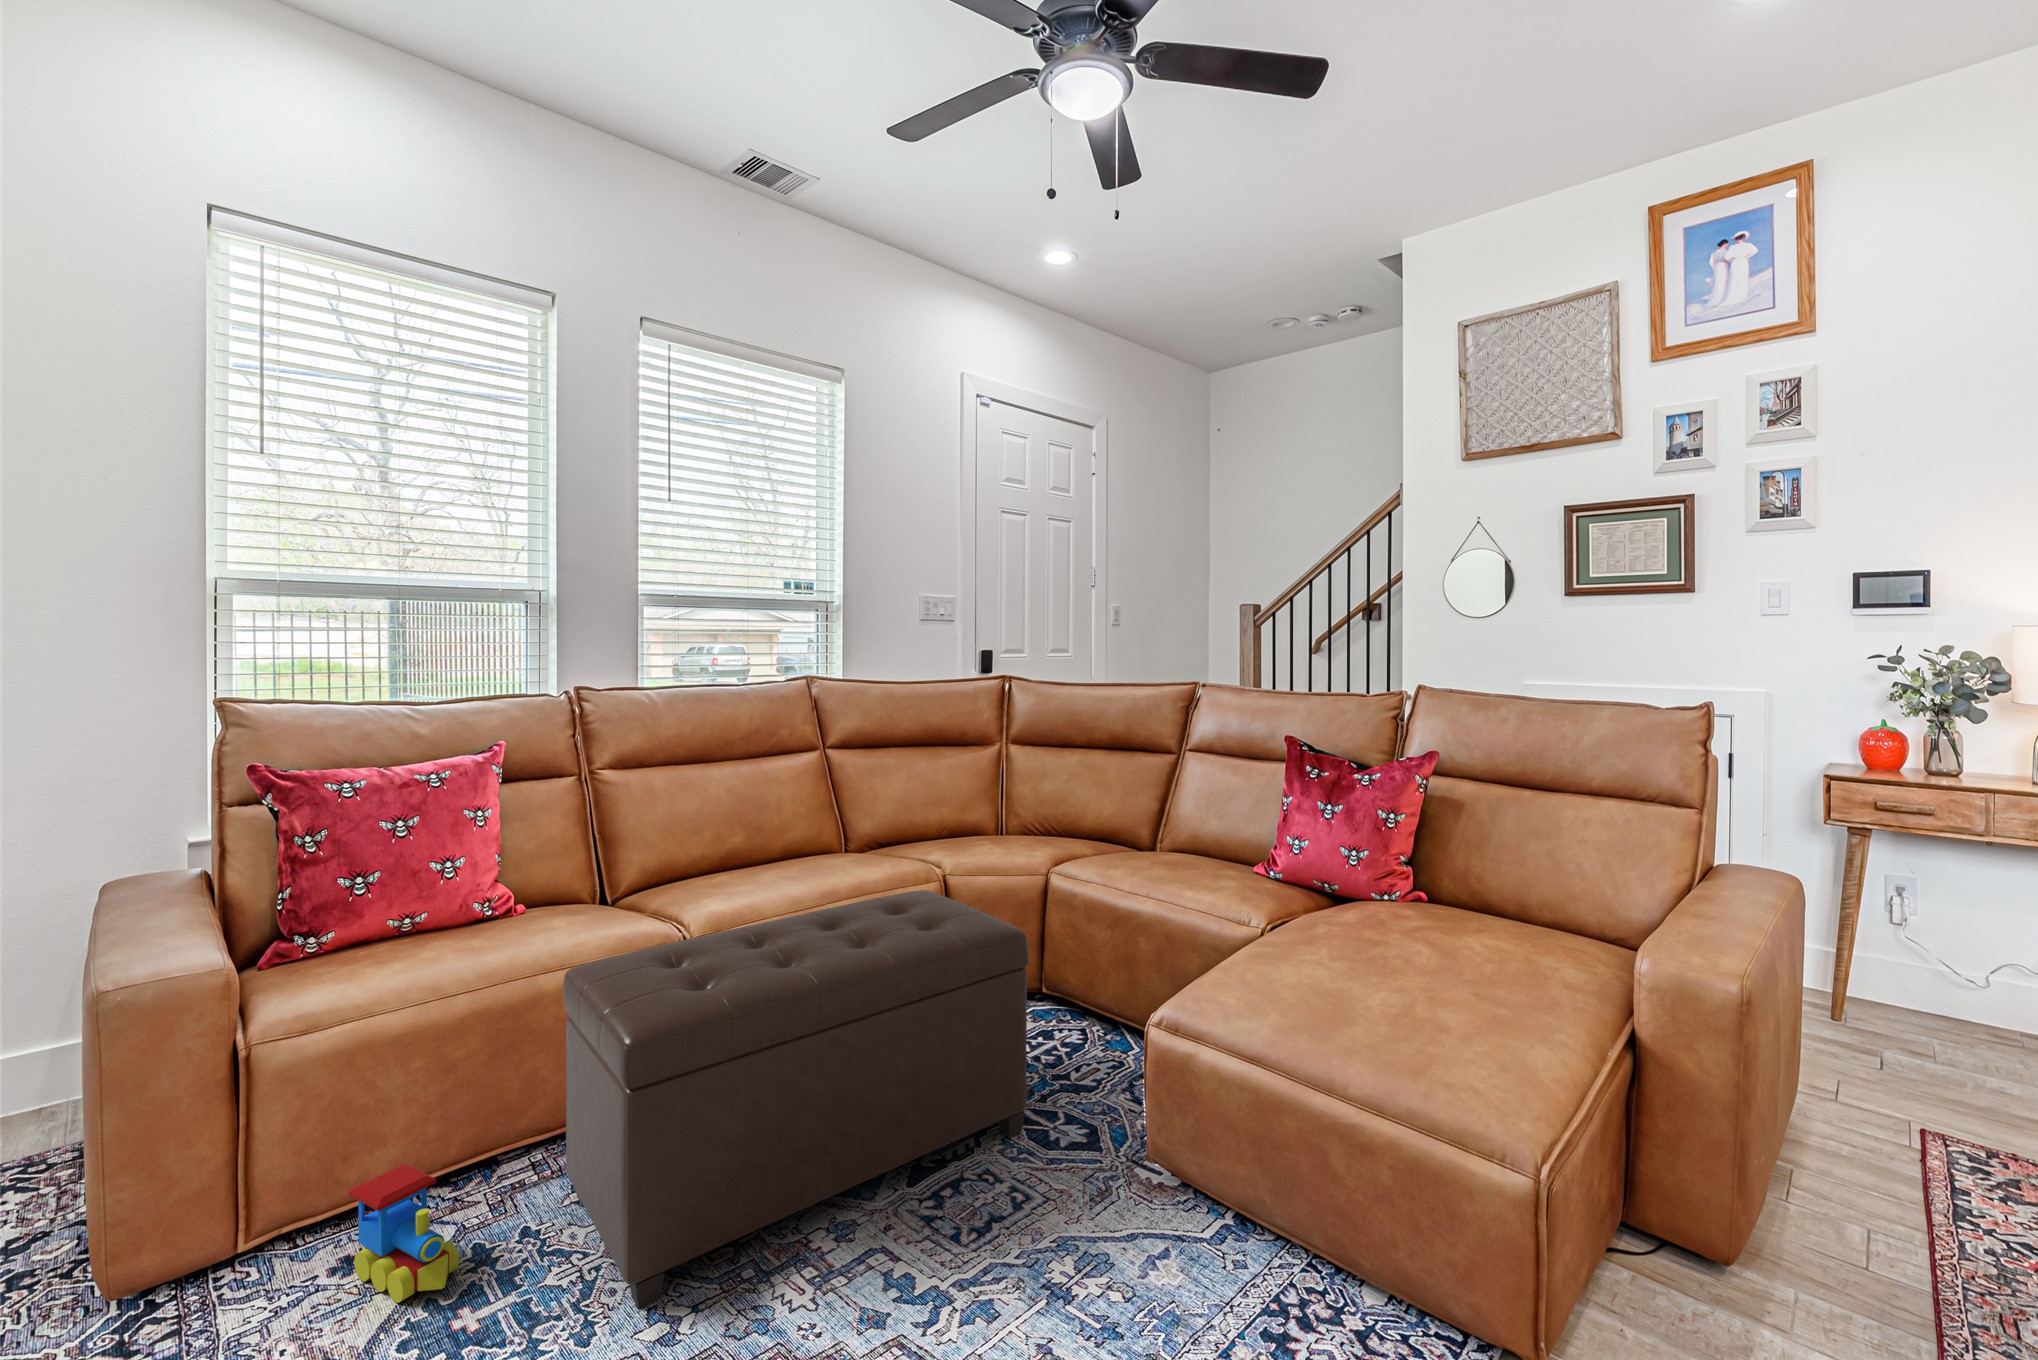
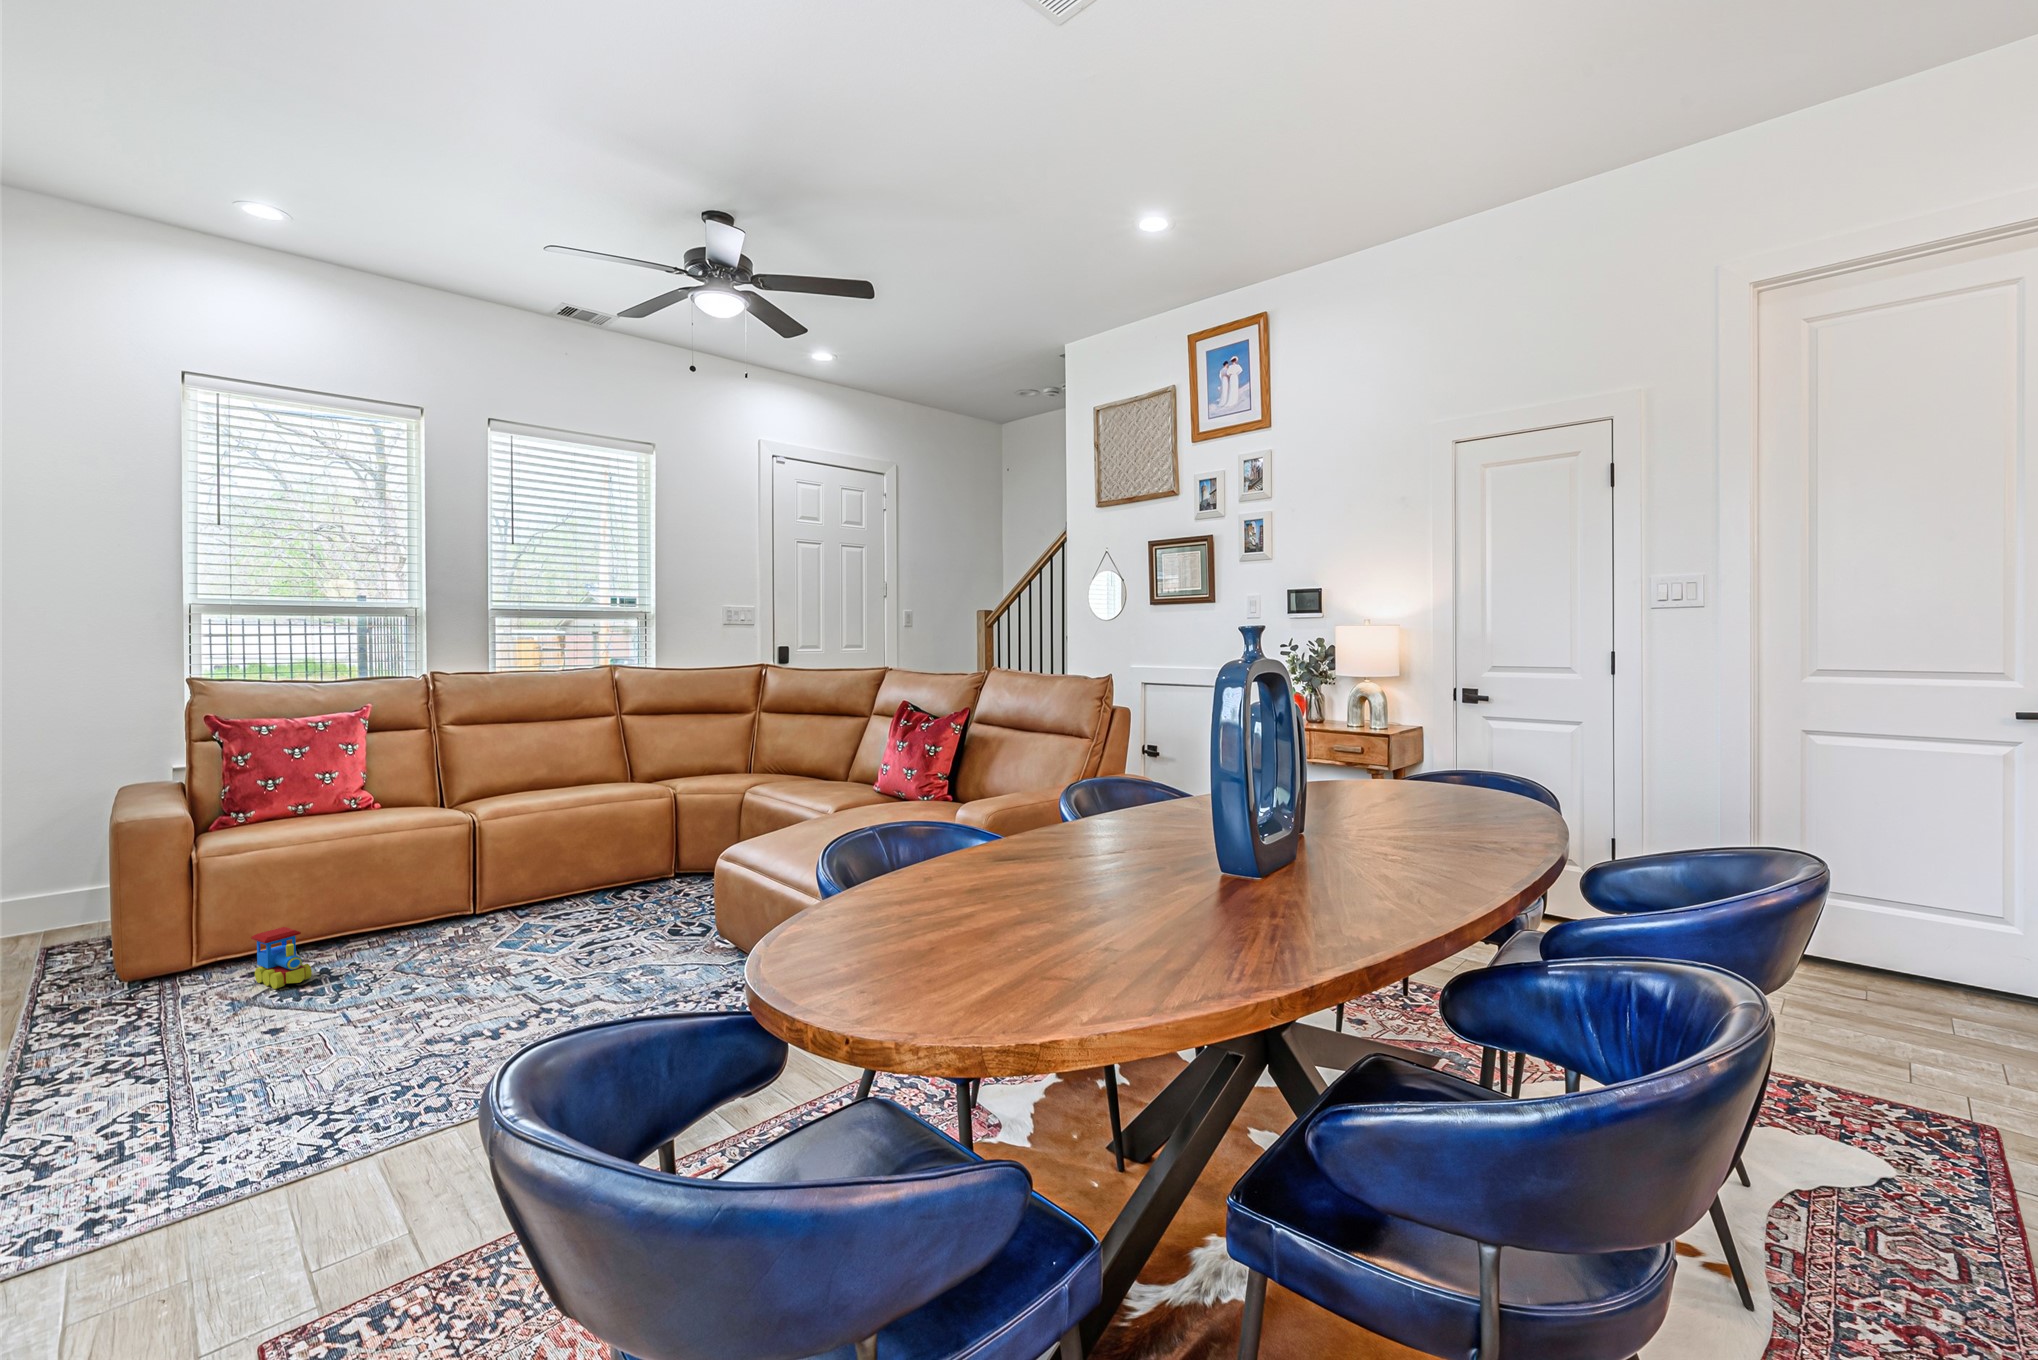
ottoman: present [563,890,1029,1309] -> none [381,793,674,989]

